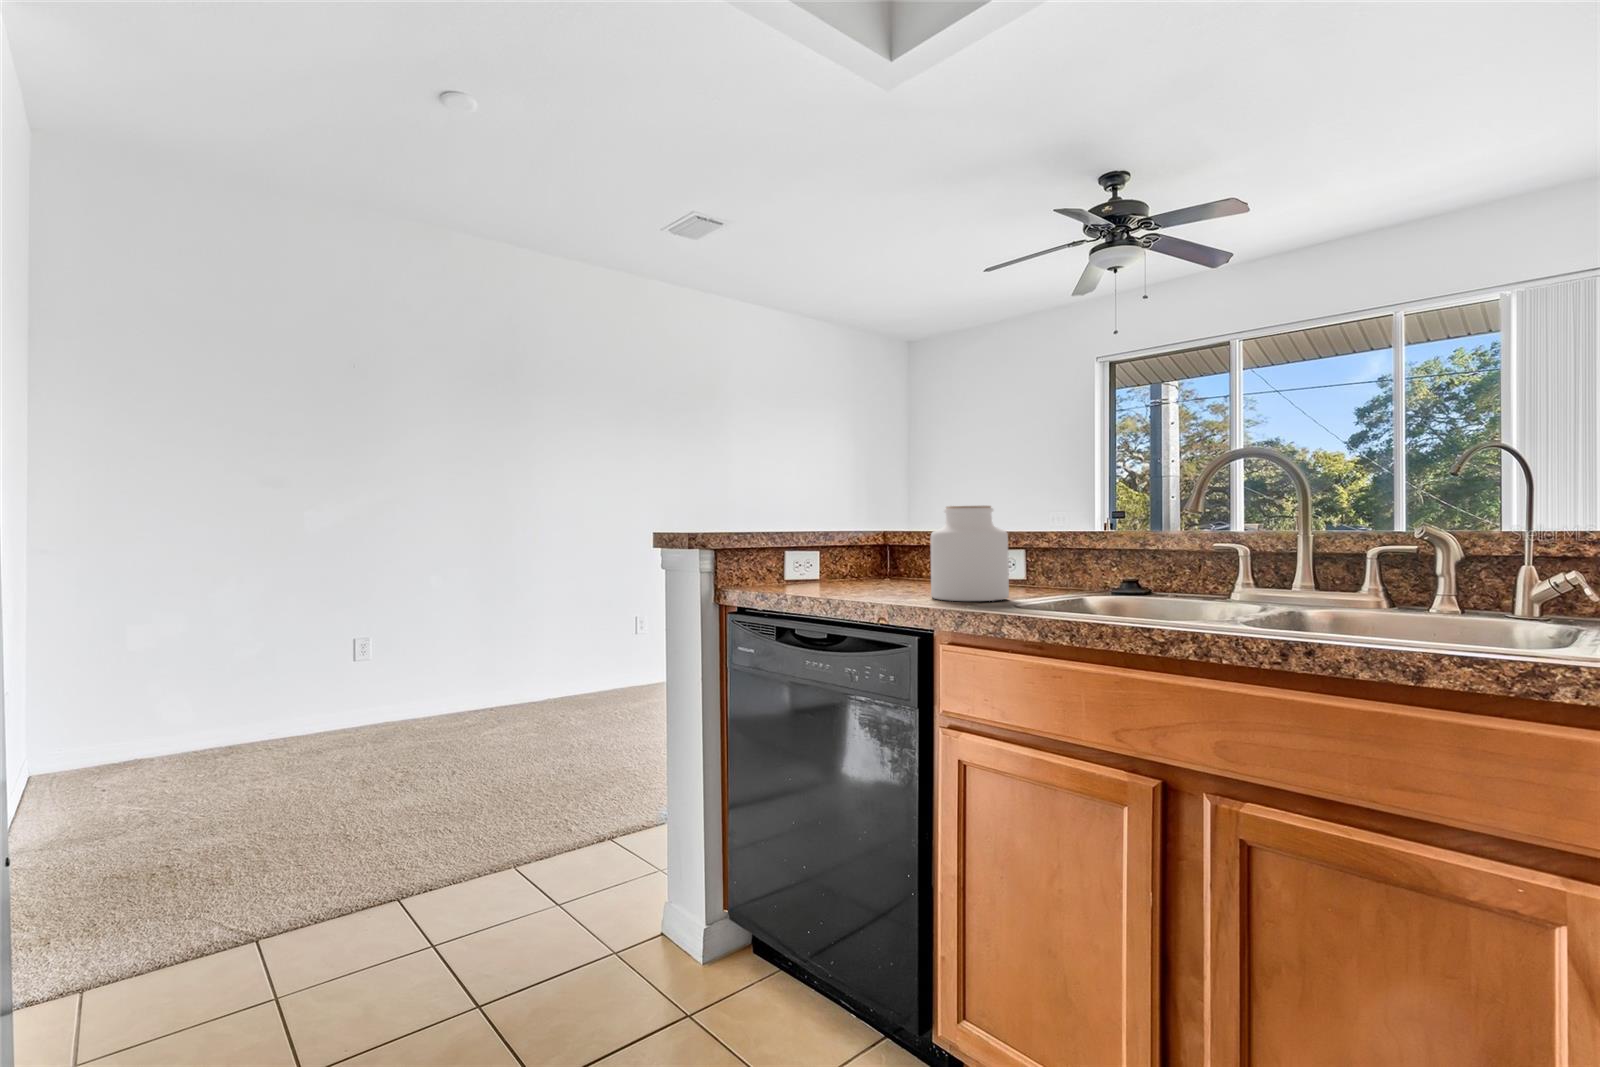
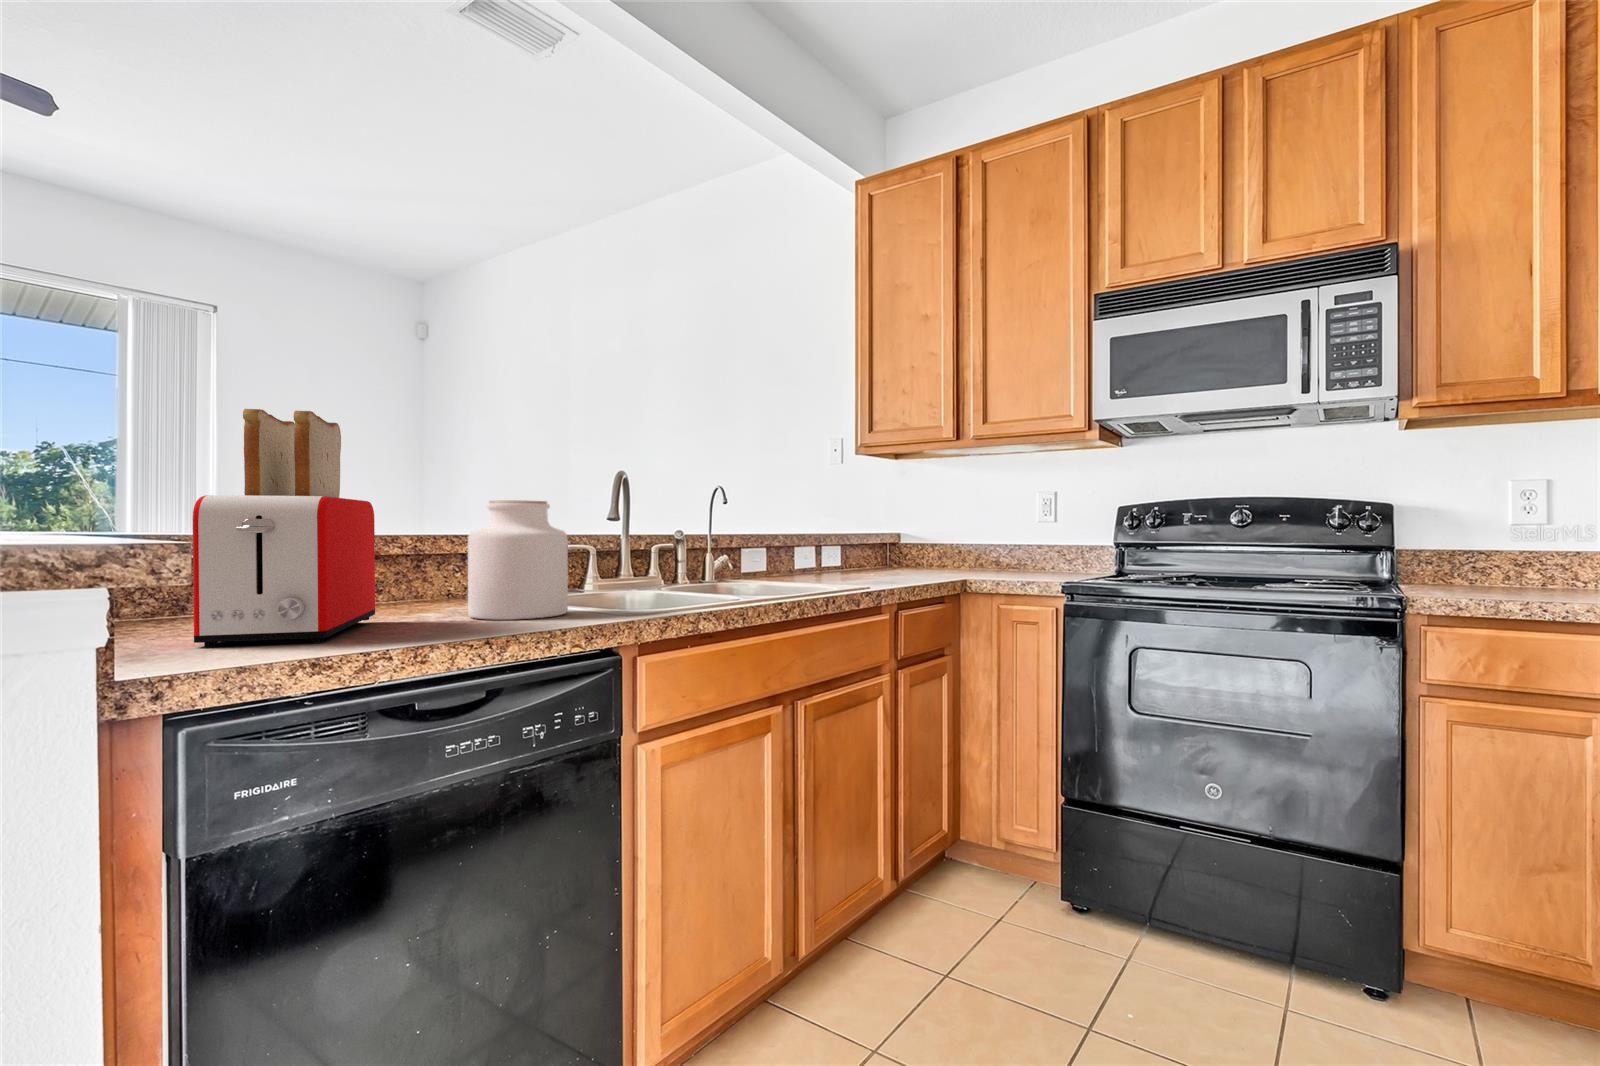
toaster: none [787,463,917,593] -> present [193,409,375,647]

